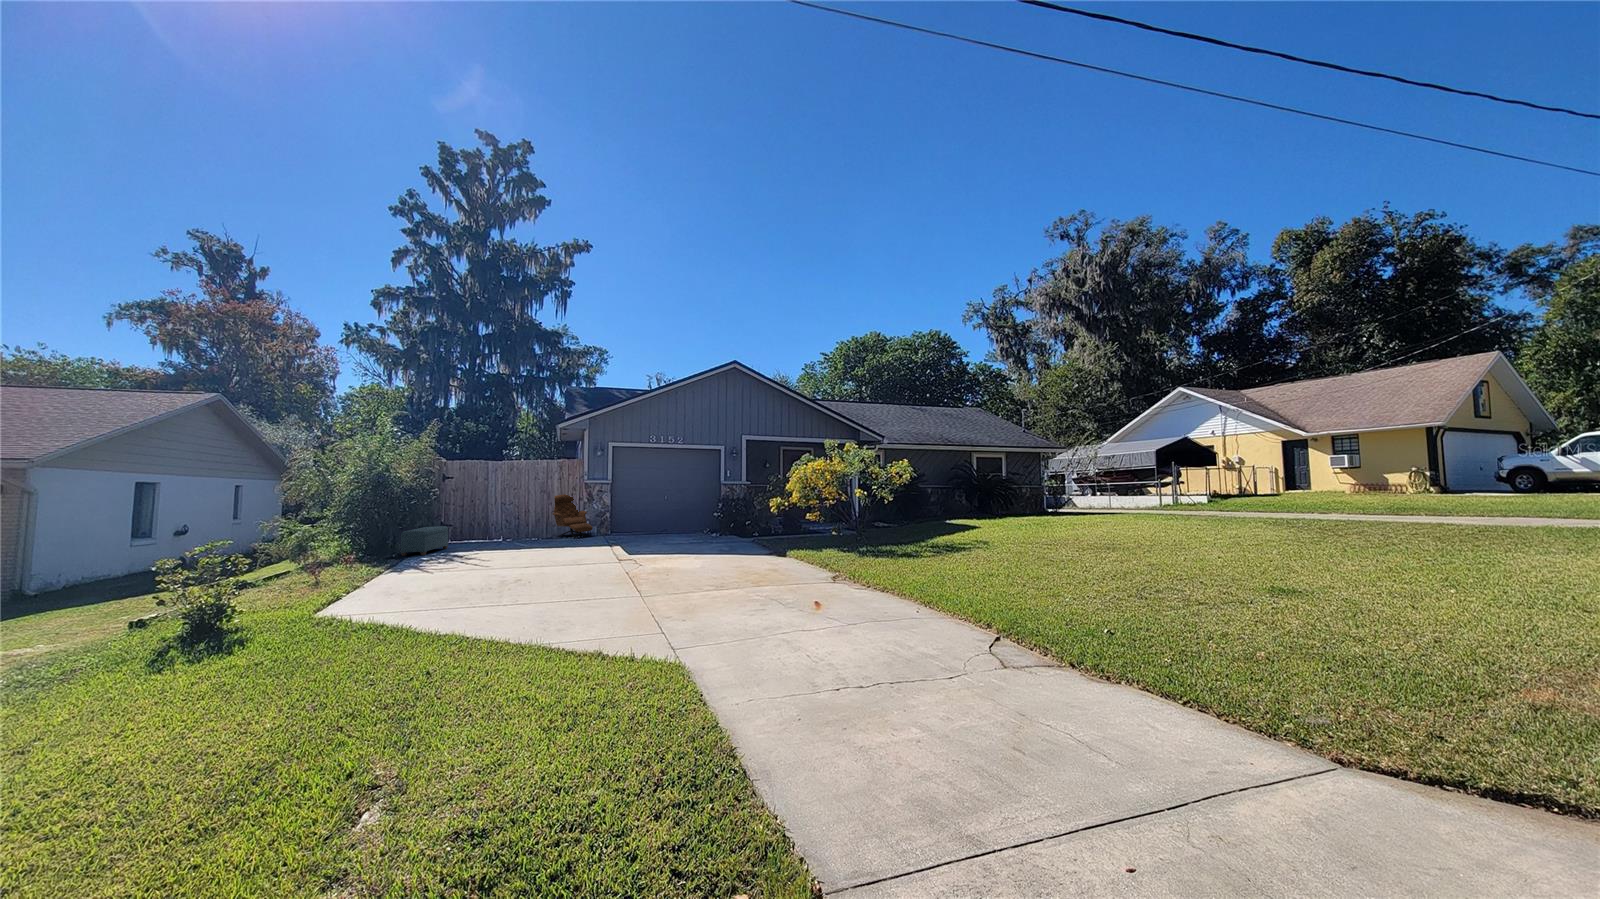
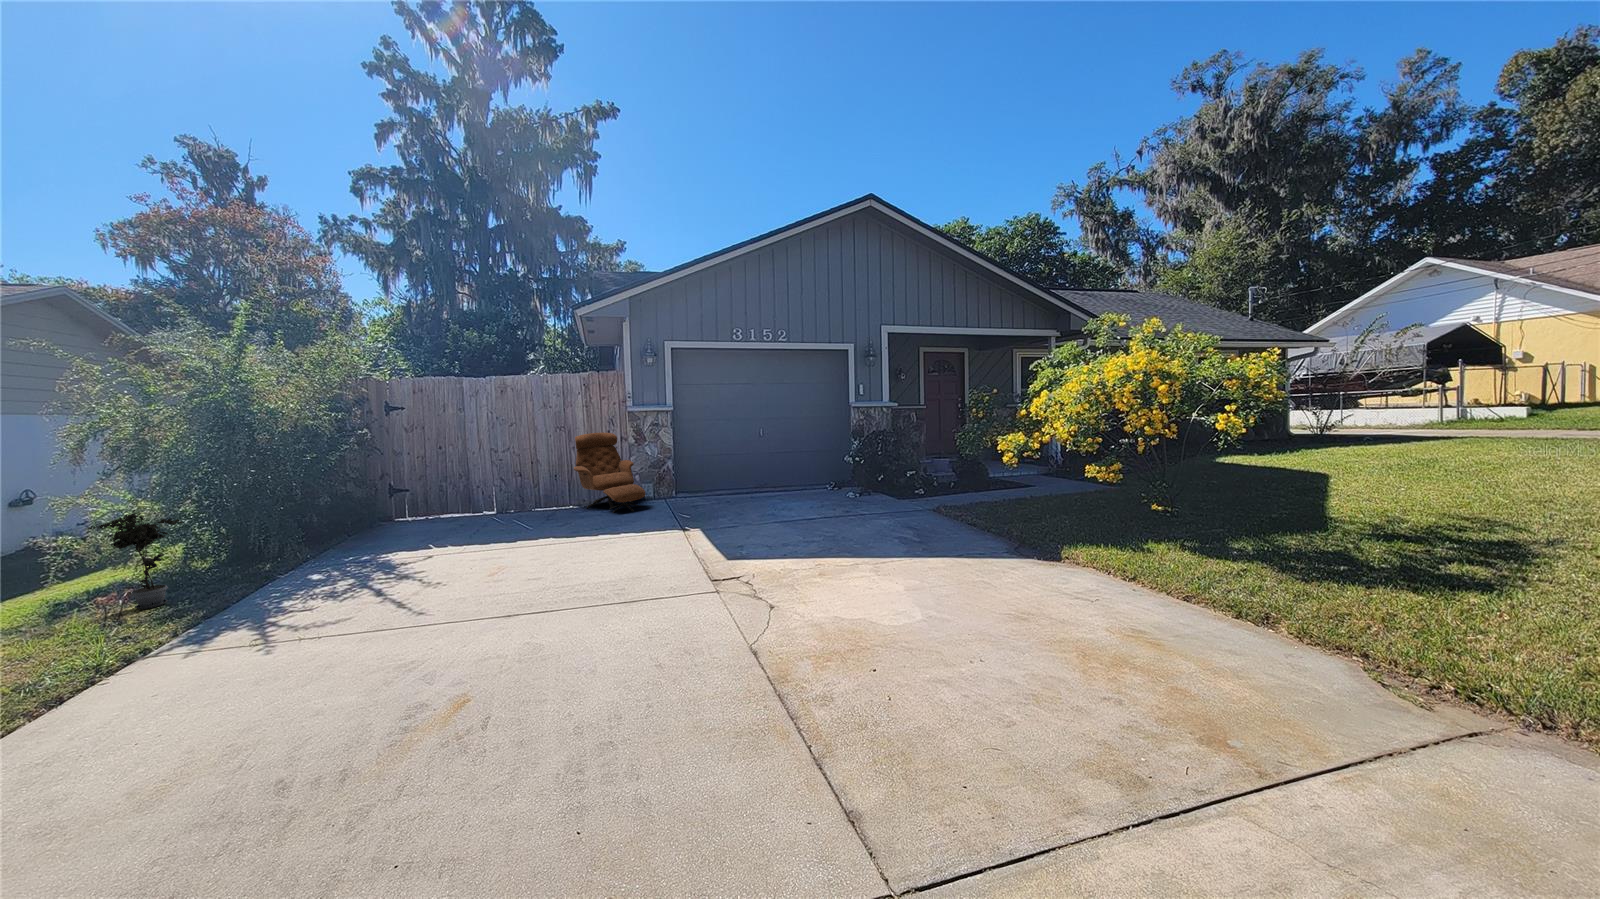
potted plant: none [357,516,392,559] -> present [87,510,183,609]
bench: present [401,526,448,556] -> none [223,509,363,588]

